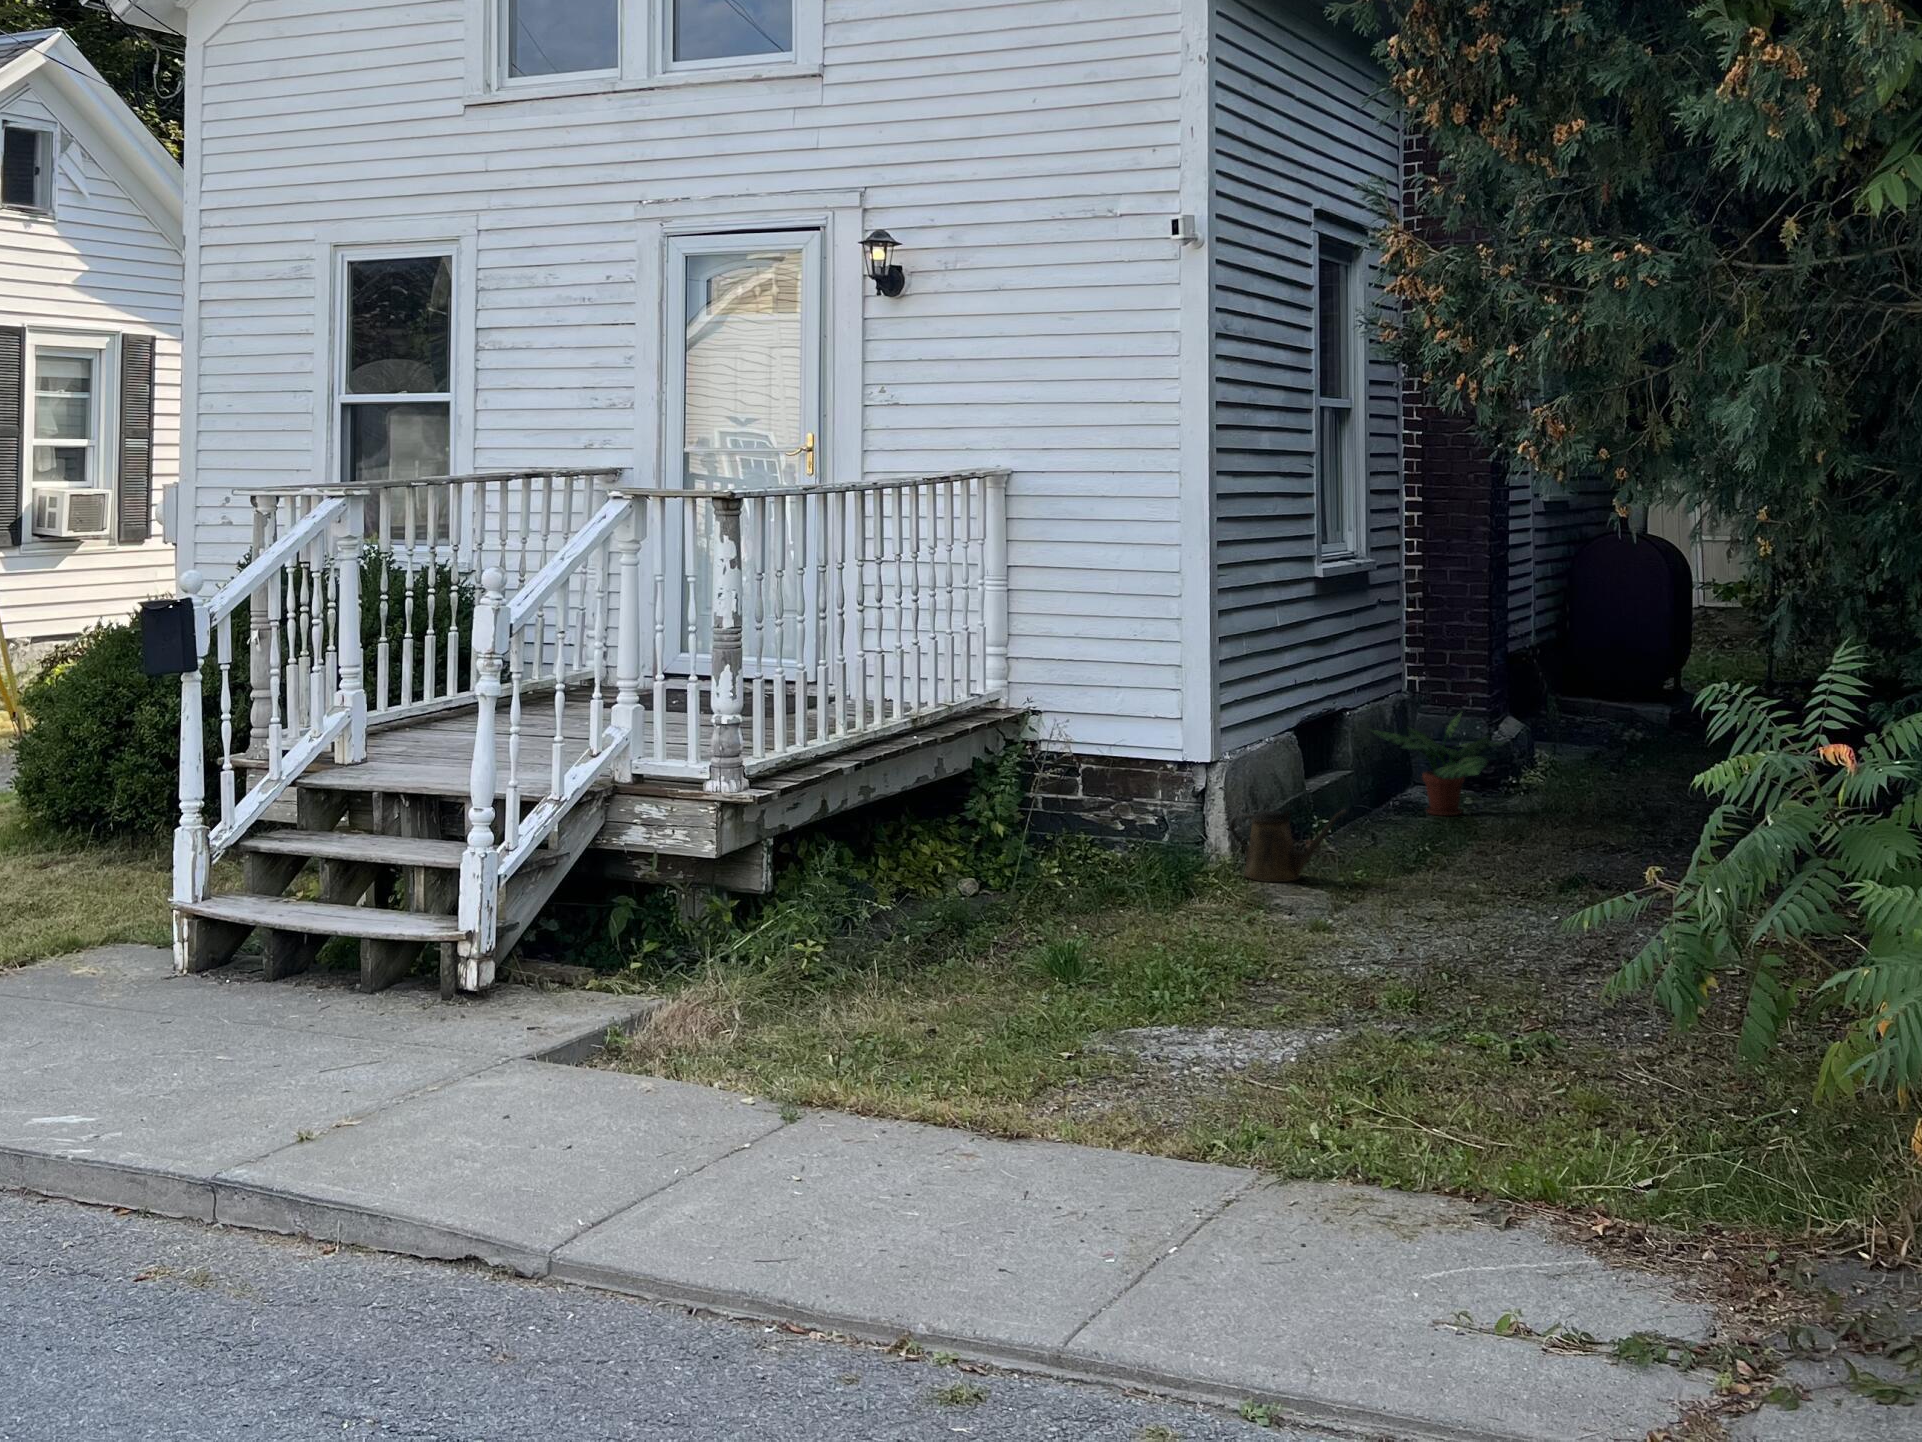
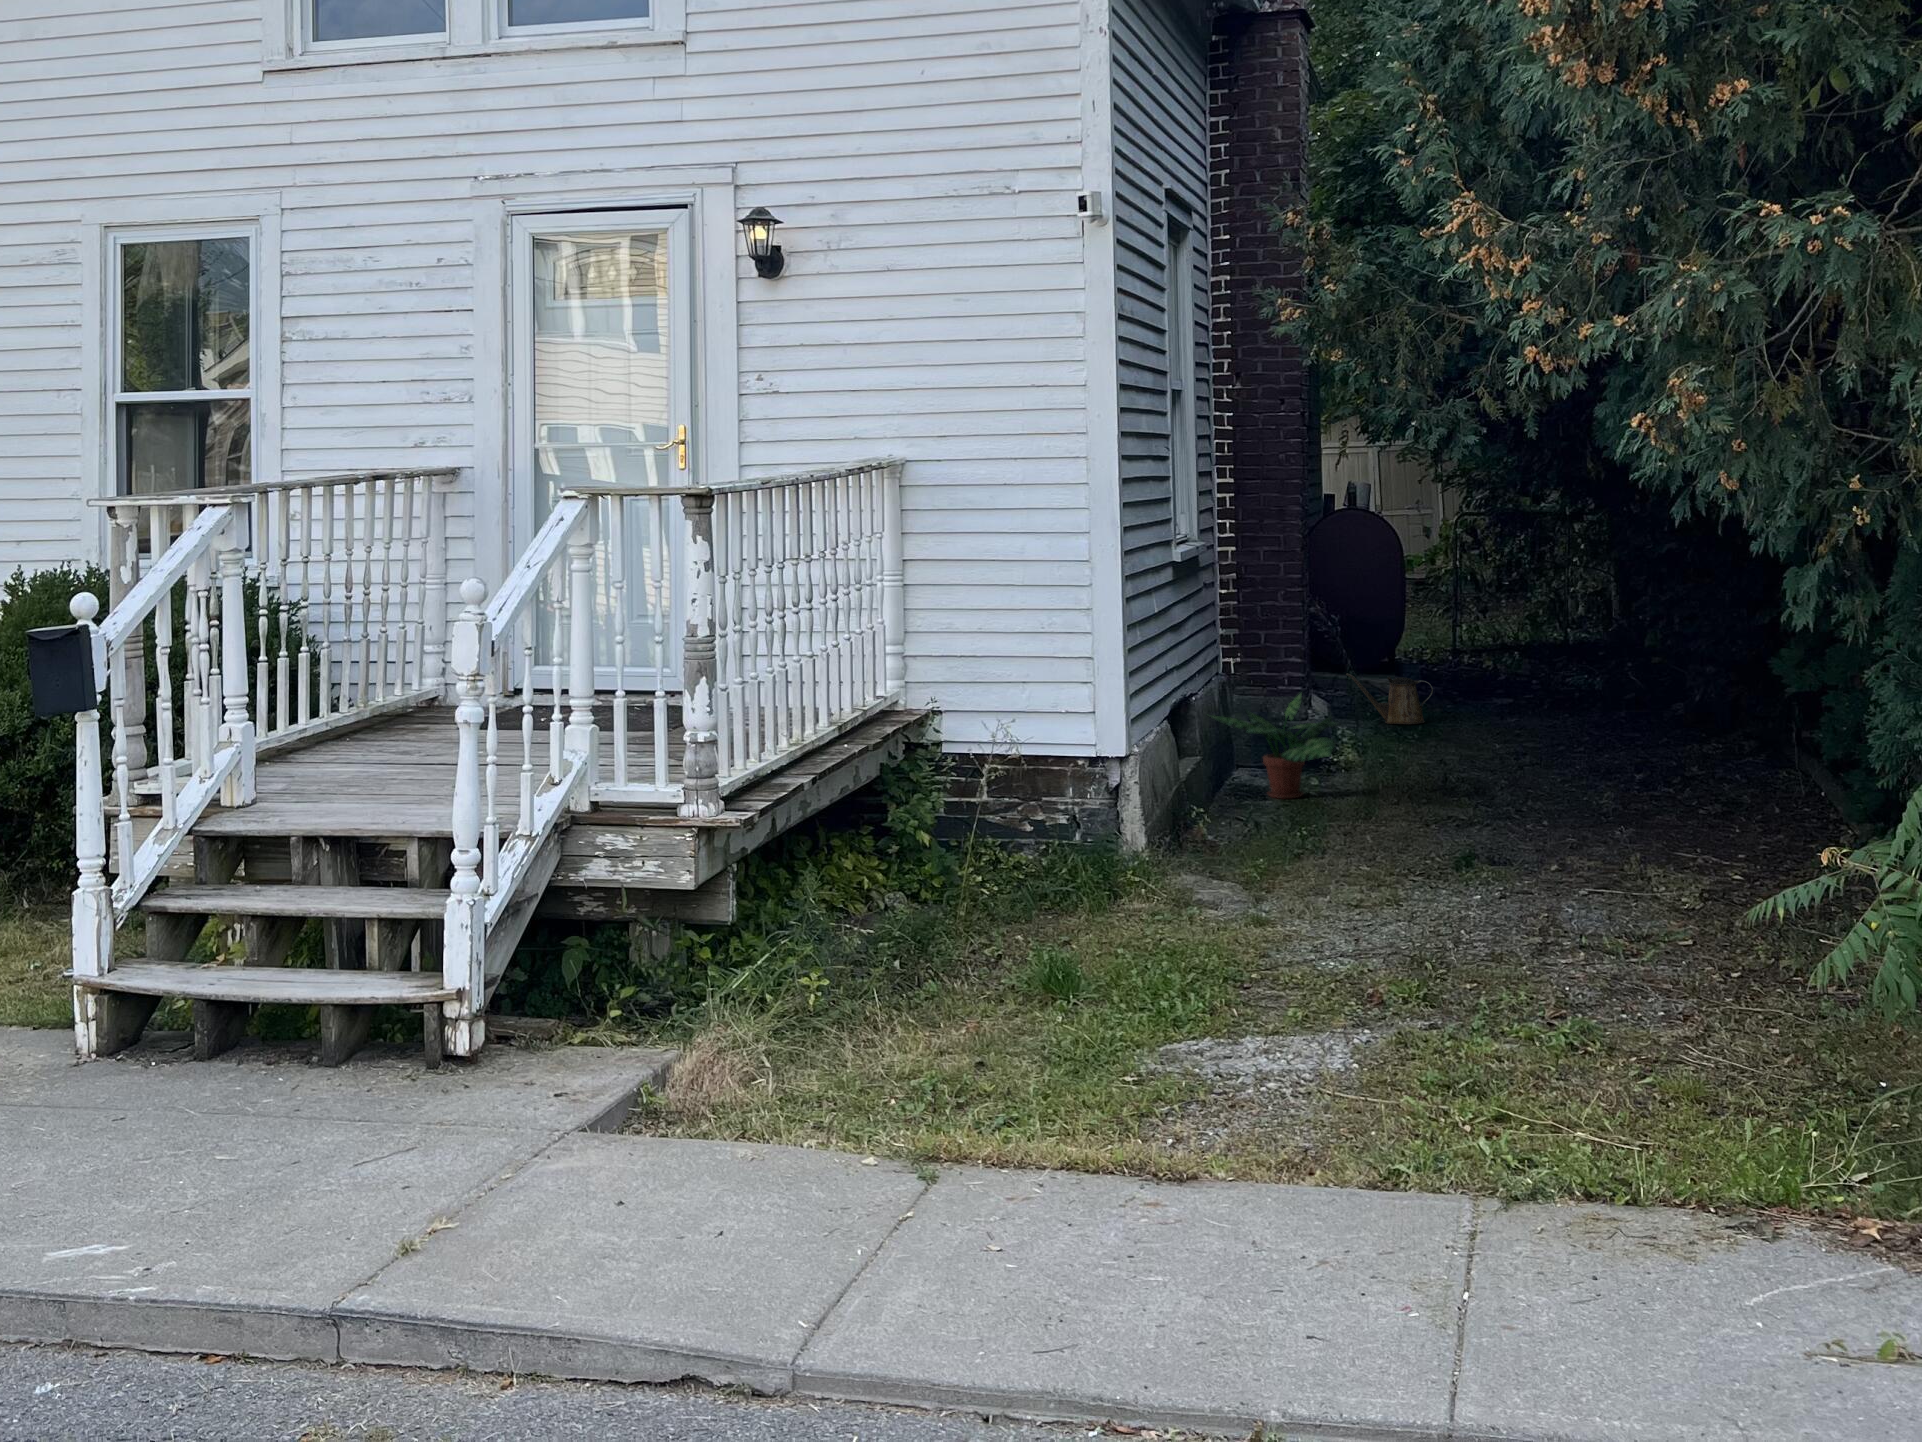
watering can: present [1230,810,1347,882] -> present [1346,673,1433,724]

